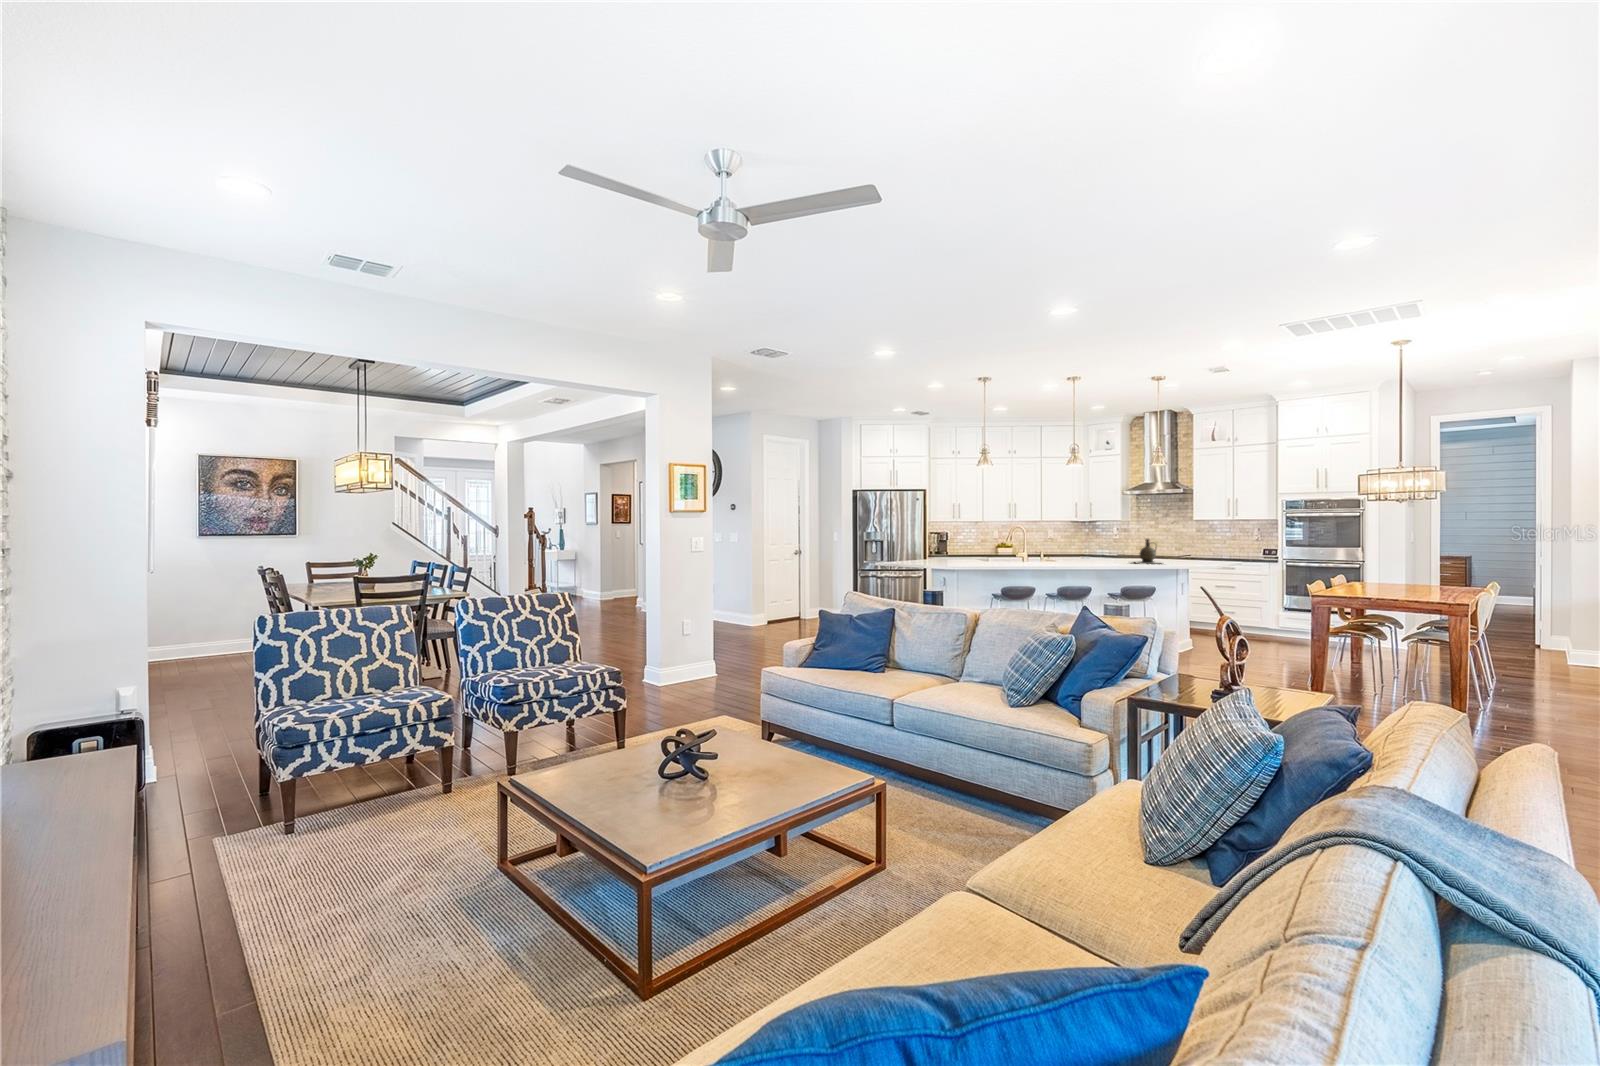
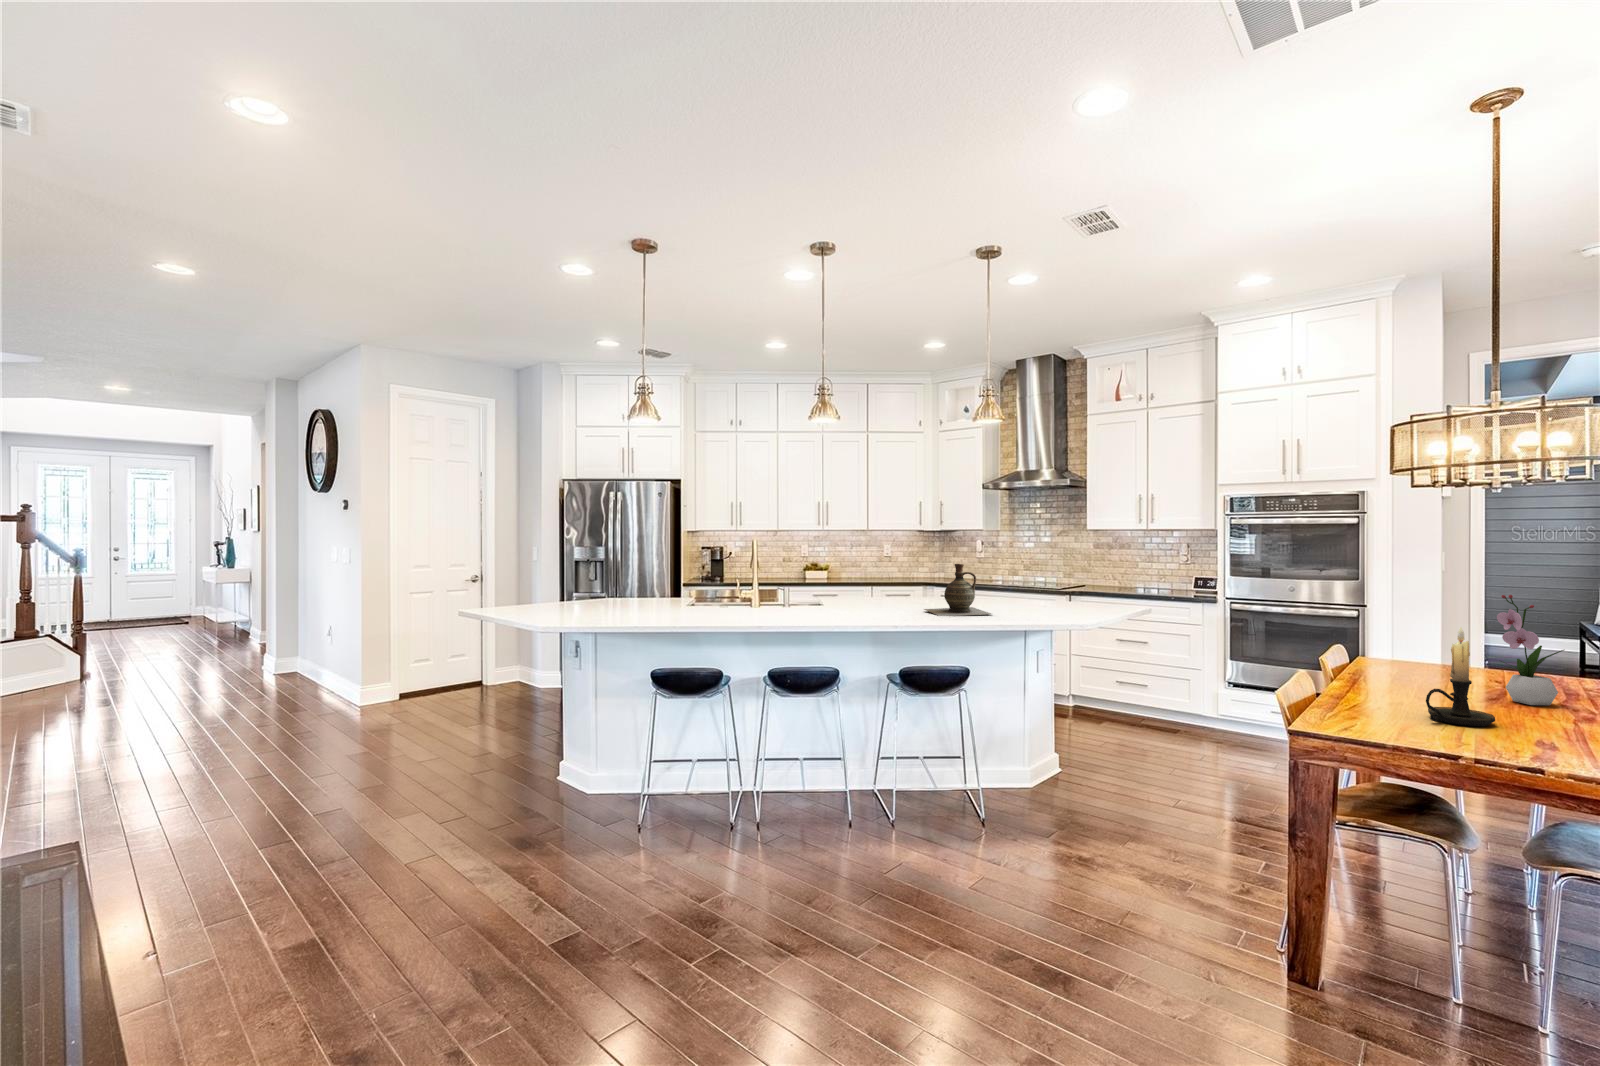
flower arrangement: none [1410,548,1438,594] -> present [1497,595,1564,705]
candle holder: none [1373,560,1401,598] -> present [1426,628,1495,726]

